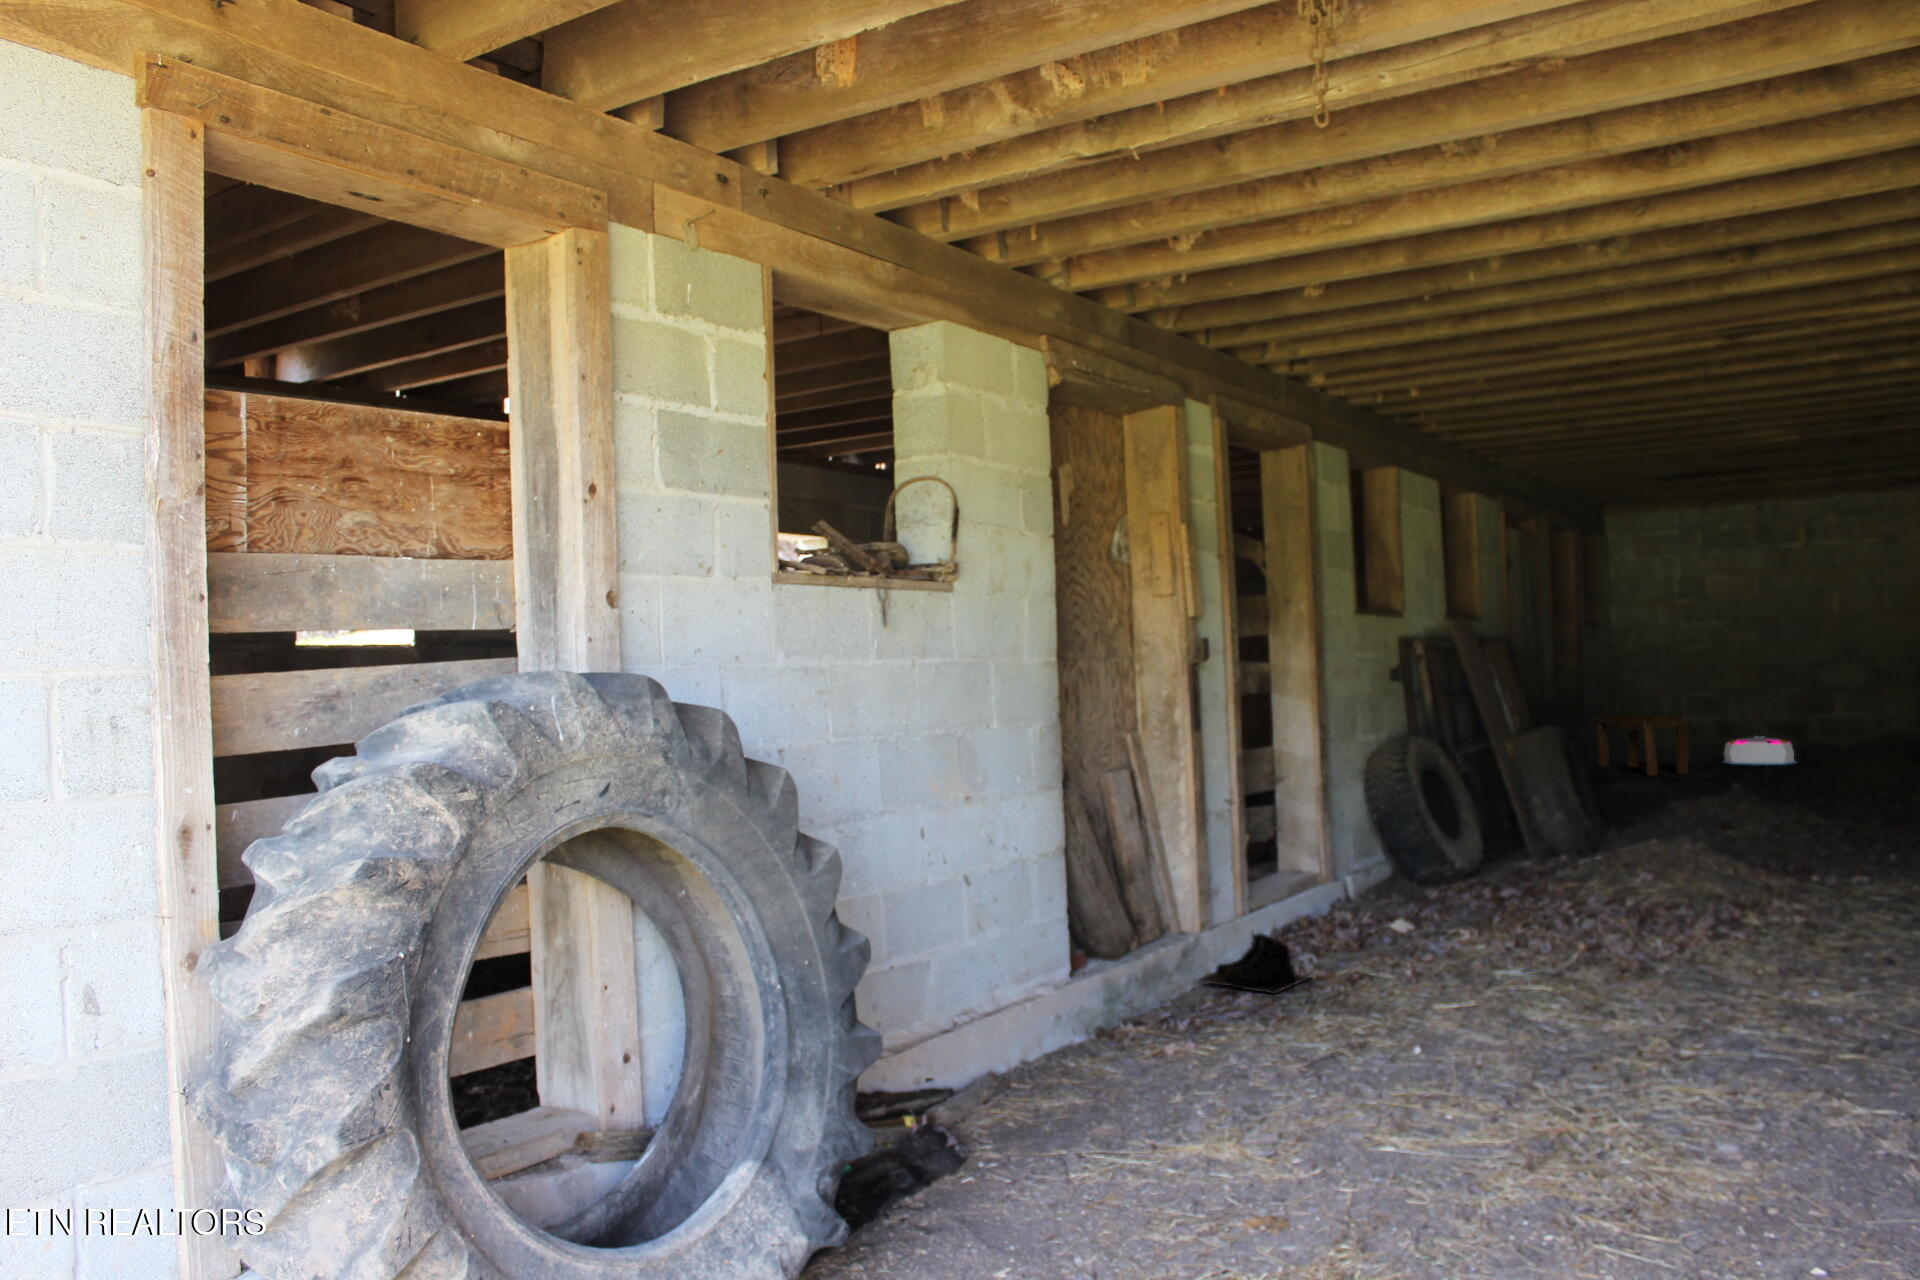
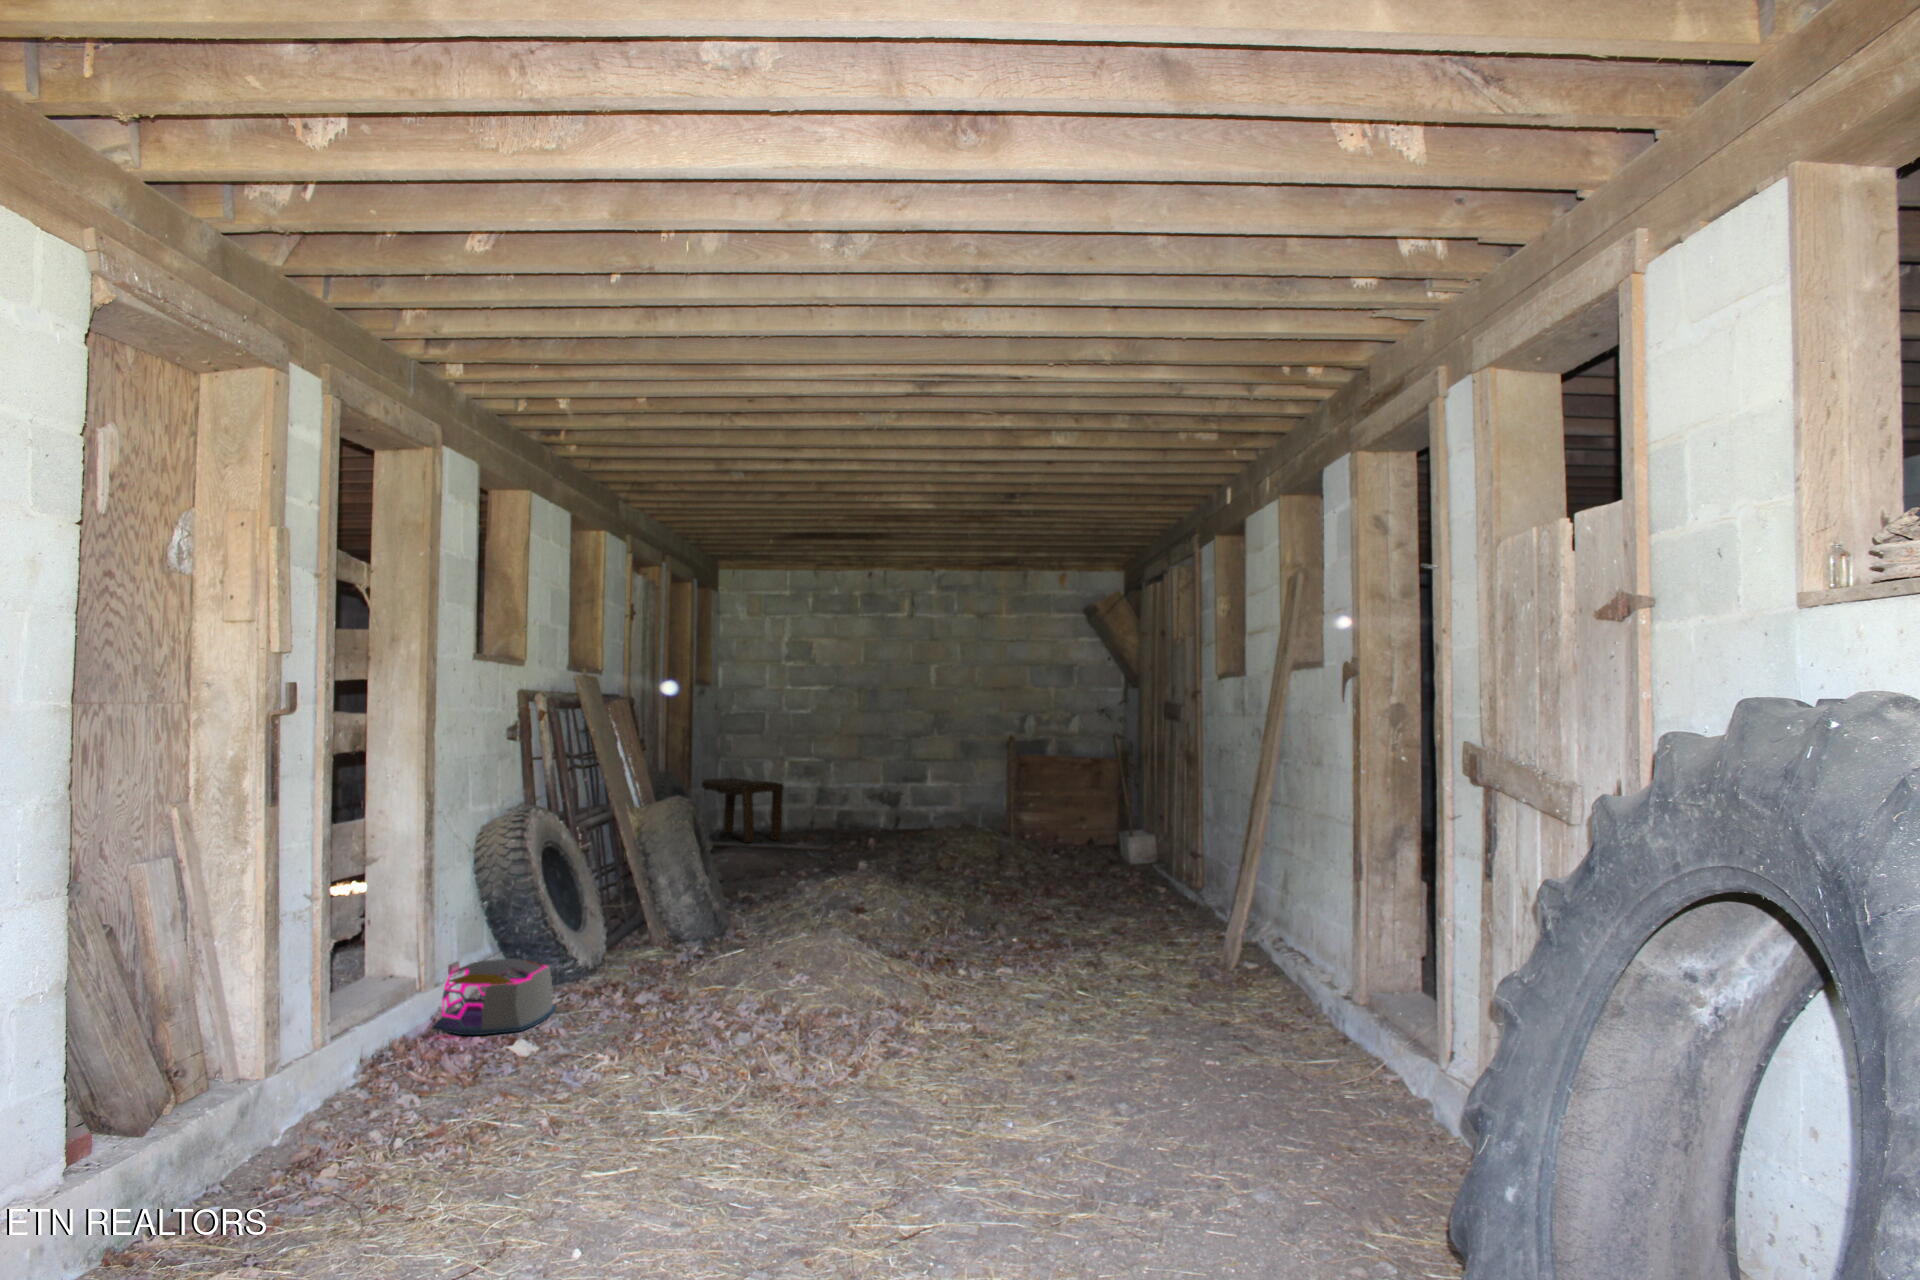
storage bin: present [1723,737,1797,765] -> present [433,958,557,1035]
boots: present [1198,933,1309,994] -> none [252,1072,421,1158]

